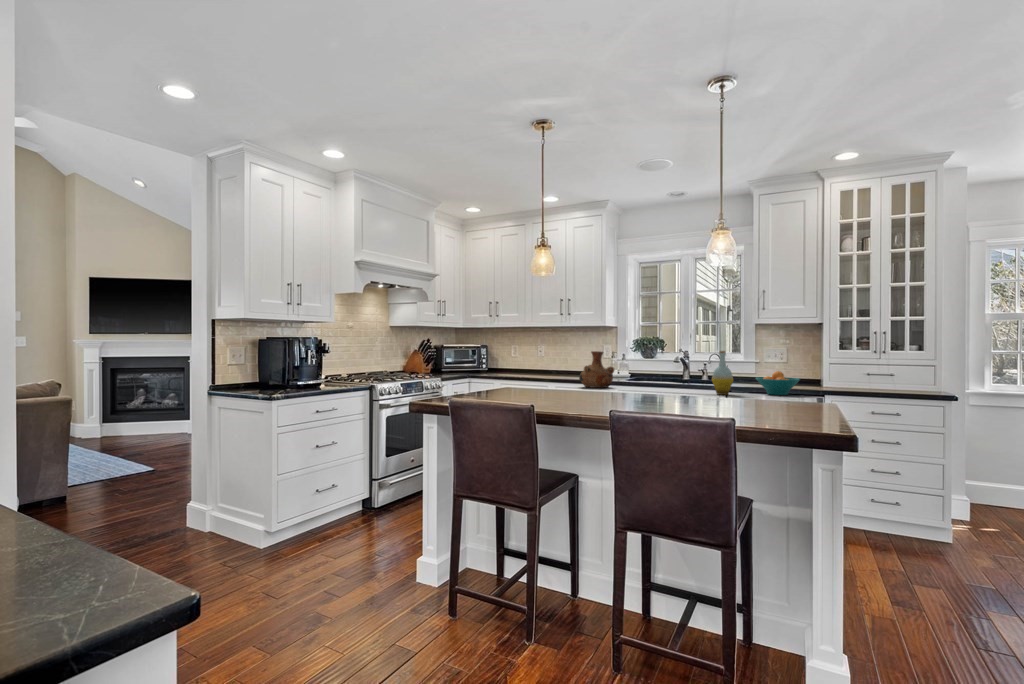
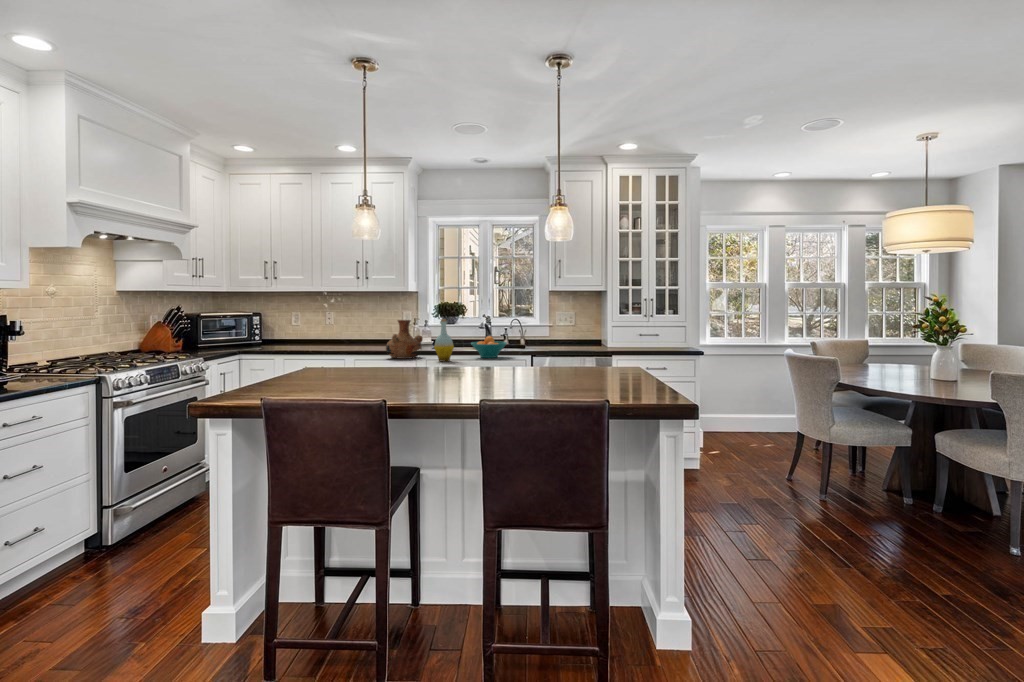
bottle: present [712,351,733,395] -> present [434,319,454,361]
fruit bowl: present [756,371,800,395] -> present [471,336,507,358]

